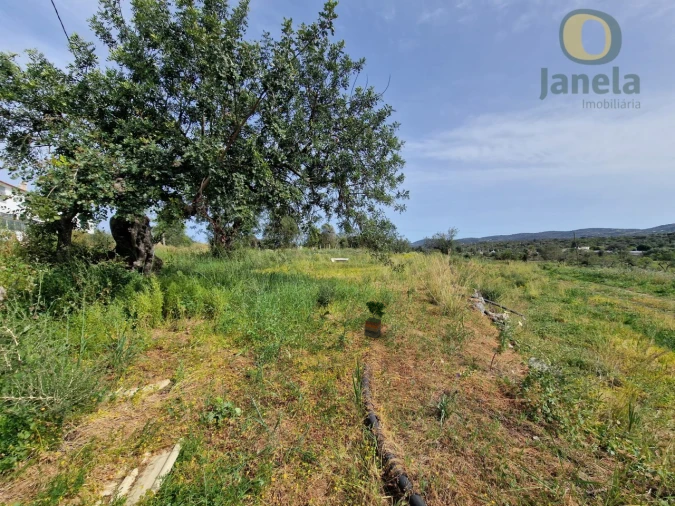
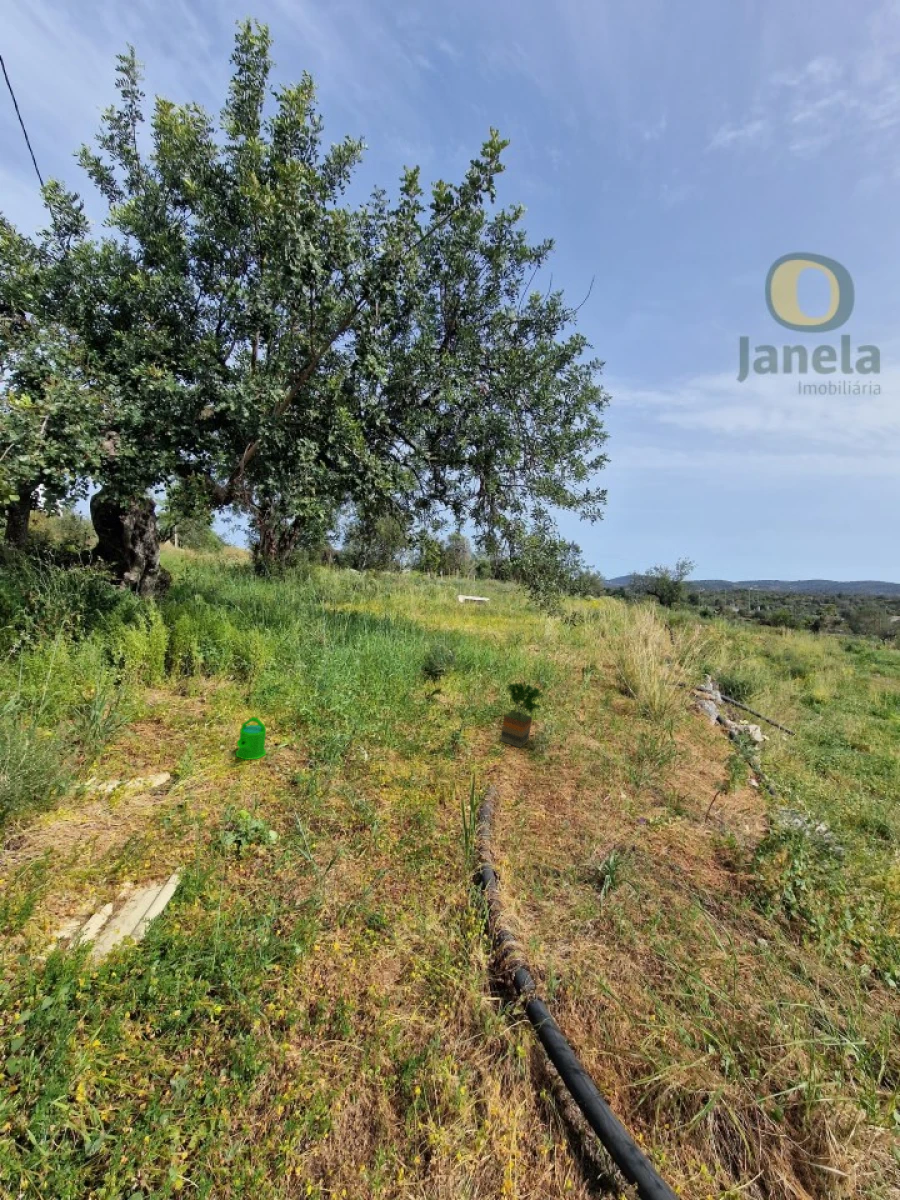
watering can: none [210,338,229,364] -> present [236,717,266,760]

